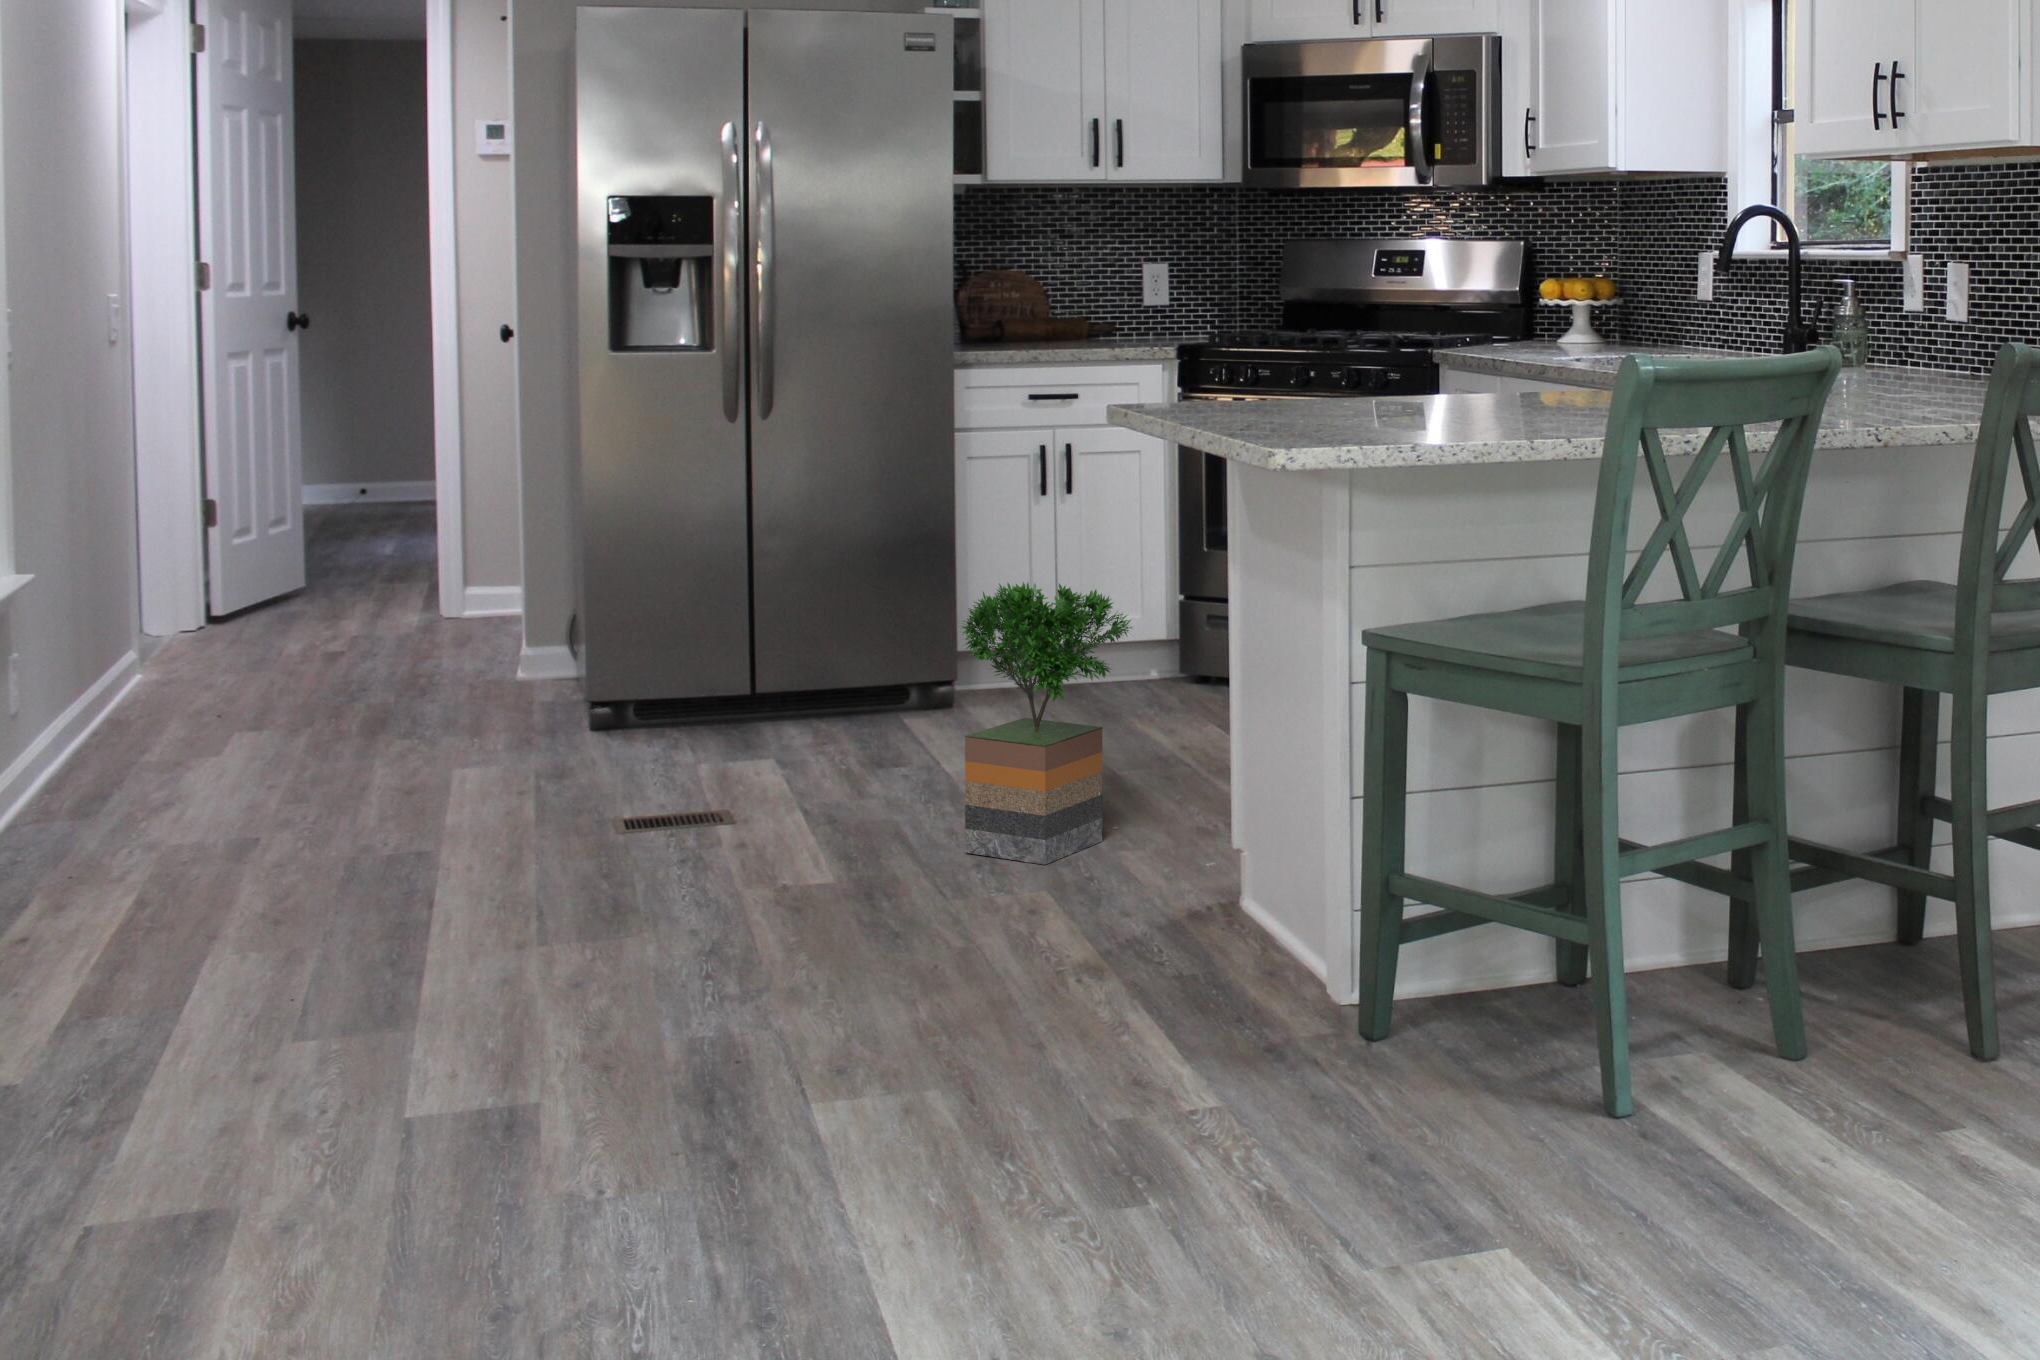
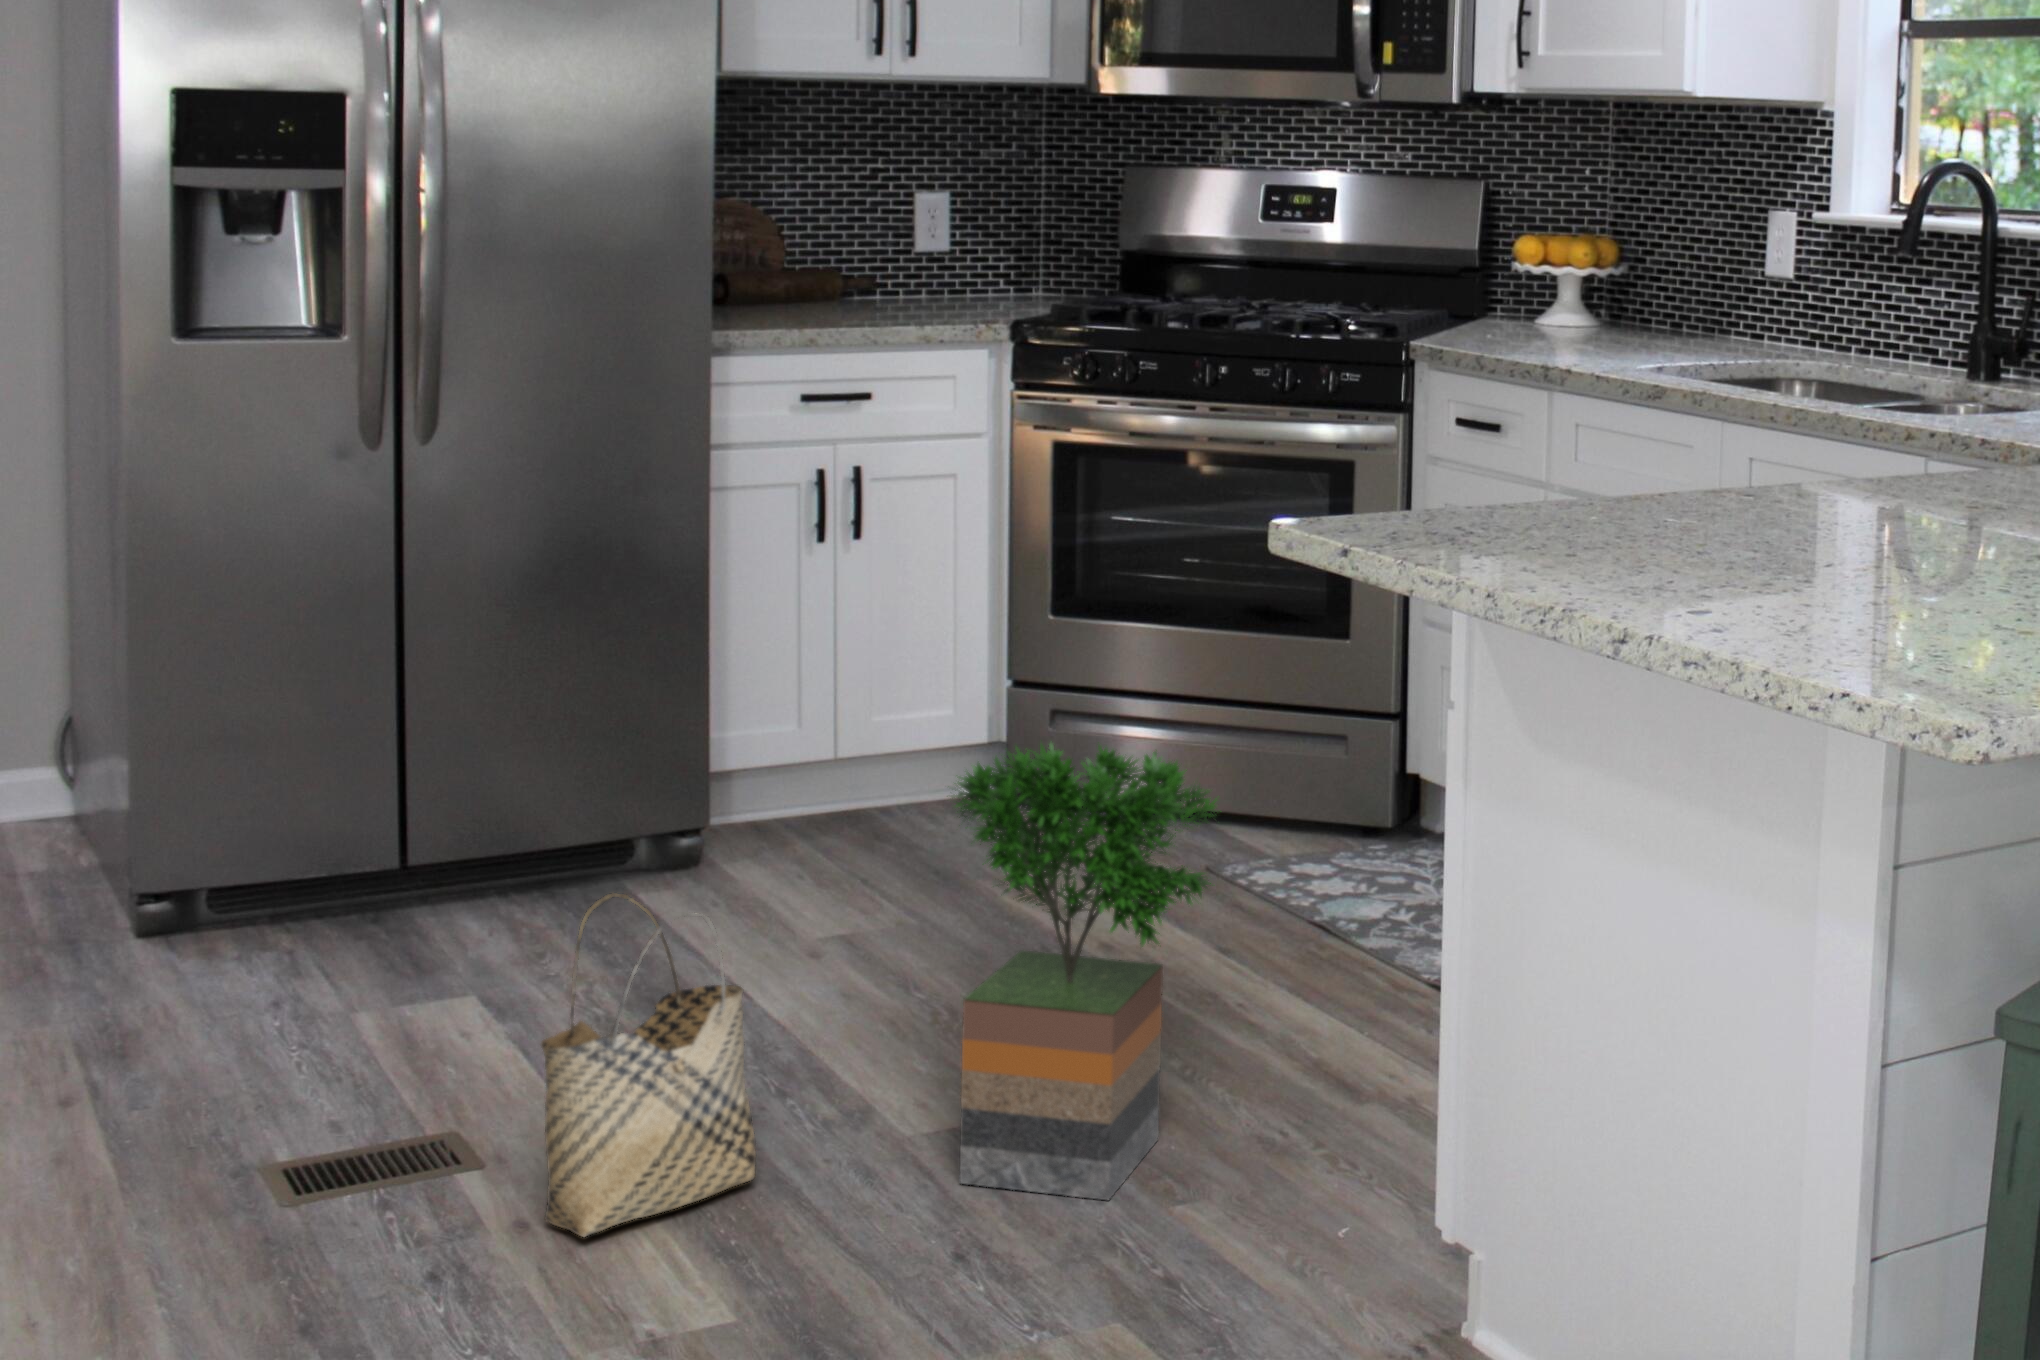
woven basket: none [712,663,849,859] -> present [541,893,756,1237]

